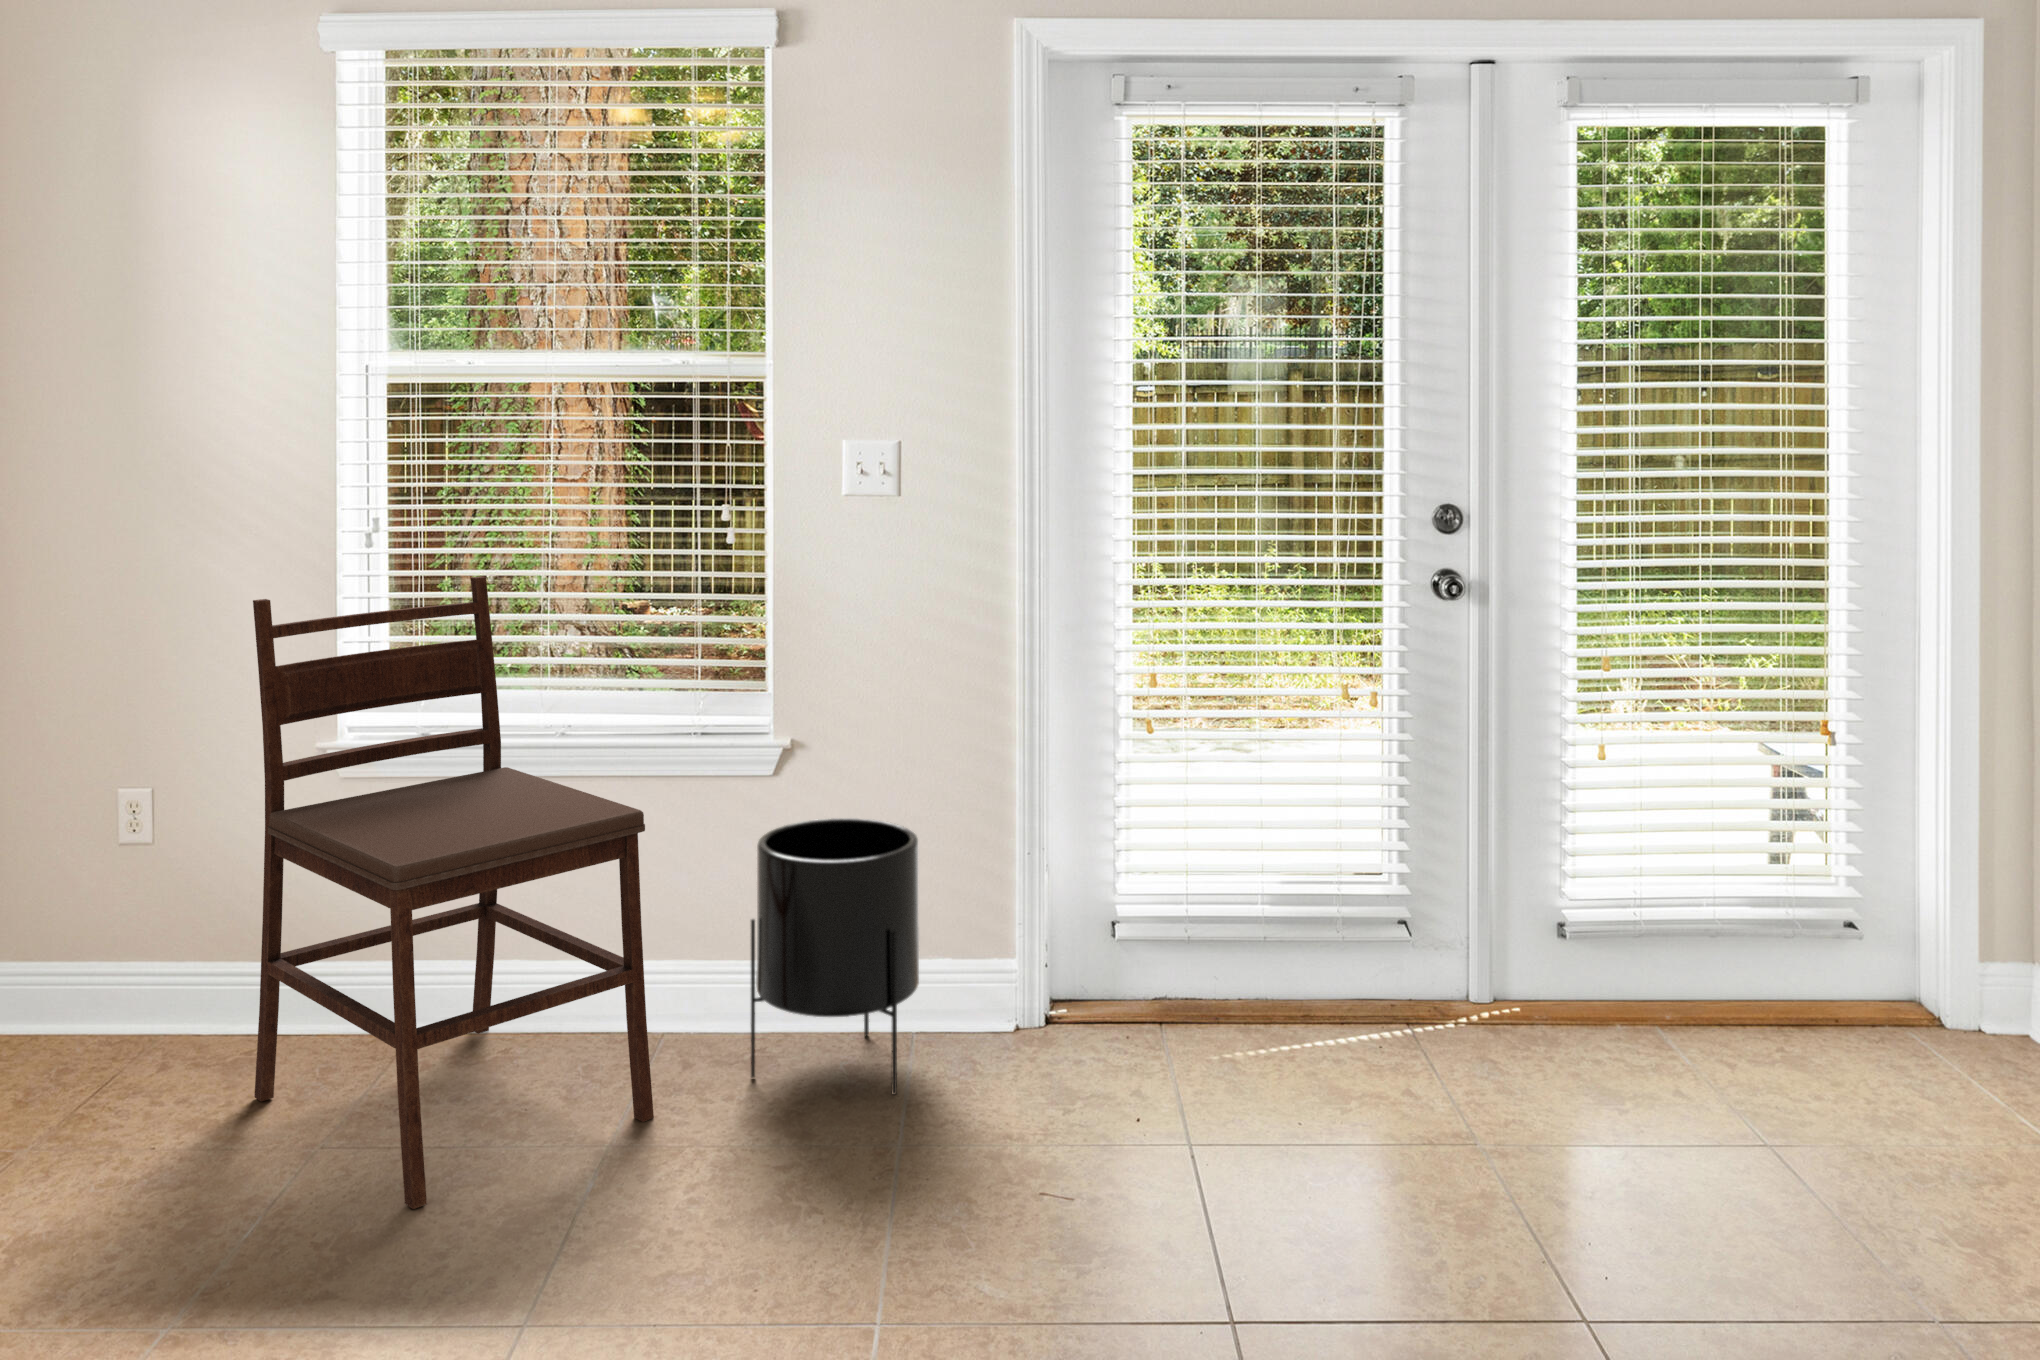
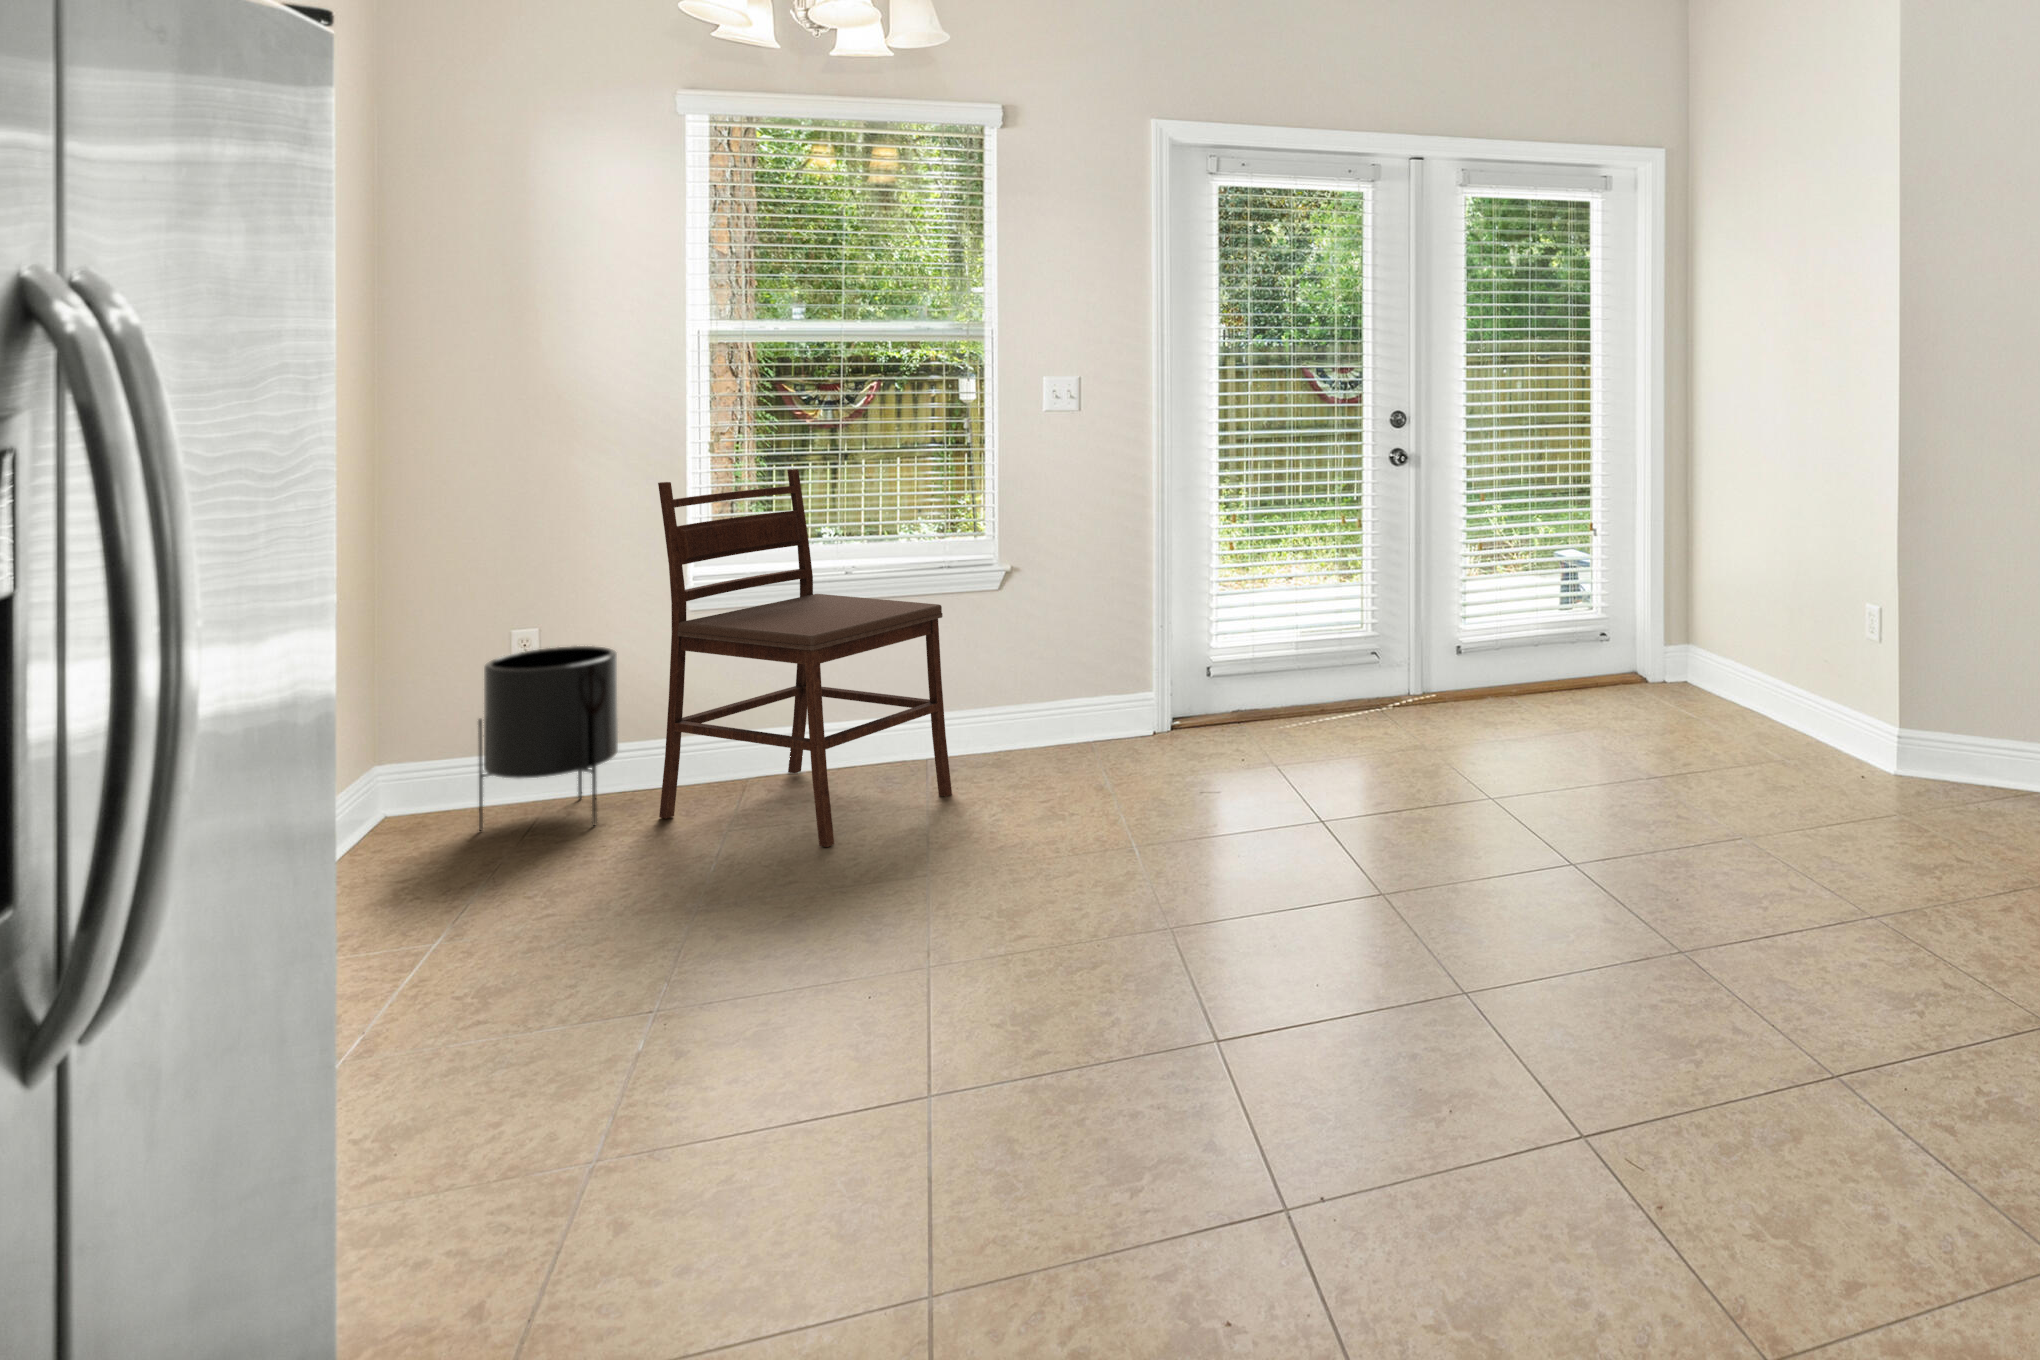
planter: present [751,818,919,1094] -> present [478,646,618,830]

